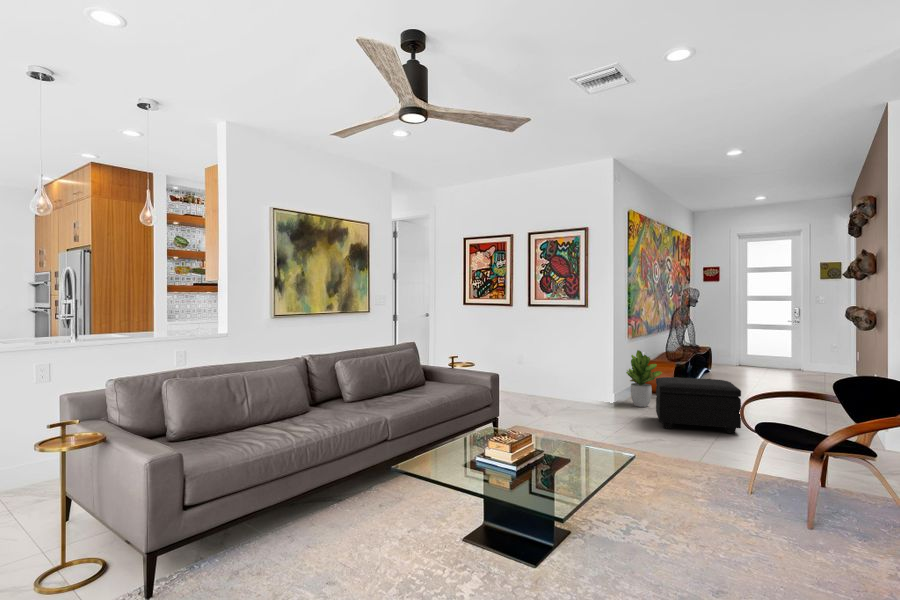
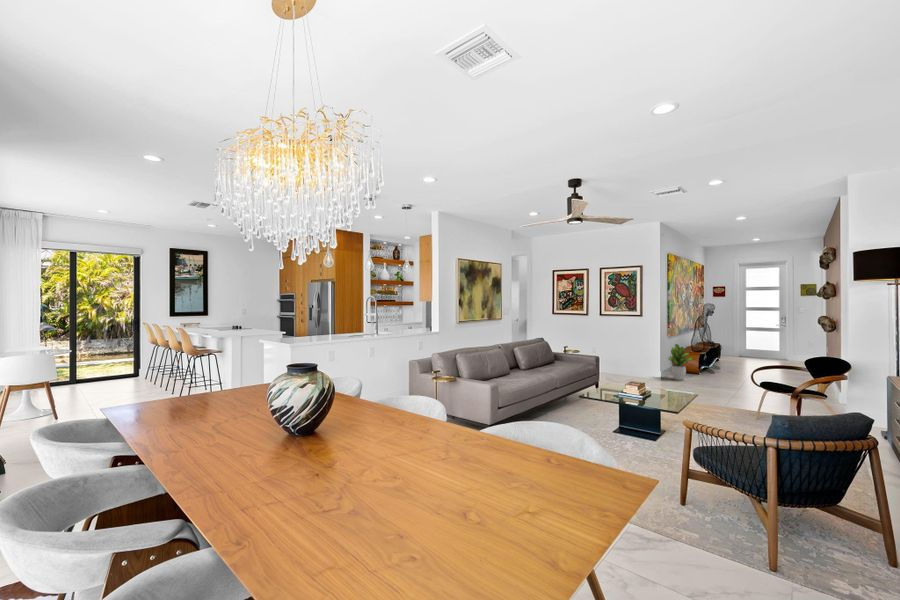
footstool: present [656,377,741,434] -> none [691,361,749,395]

